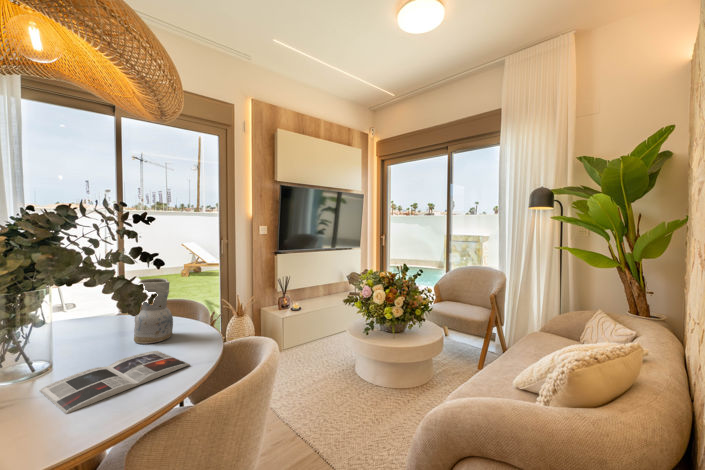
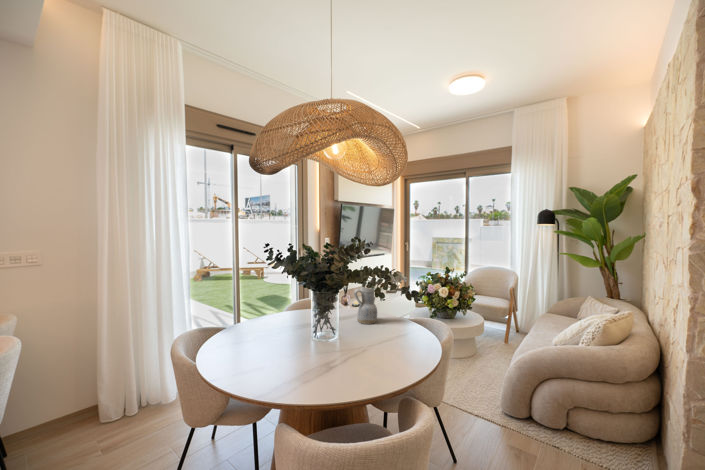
magazine: present [39,351,190,414] -> none [370,327,417,351]

